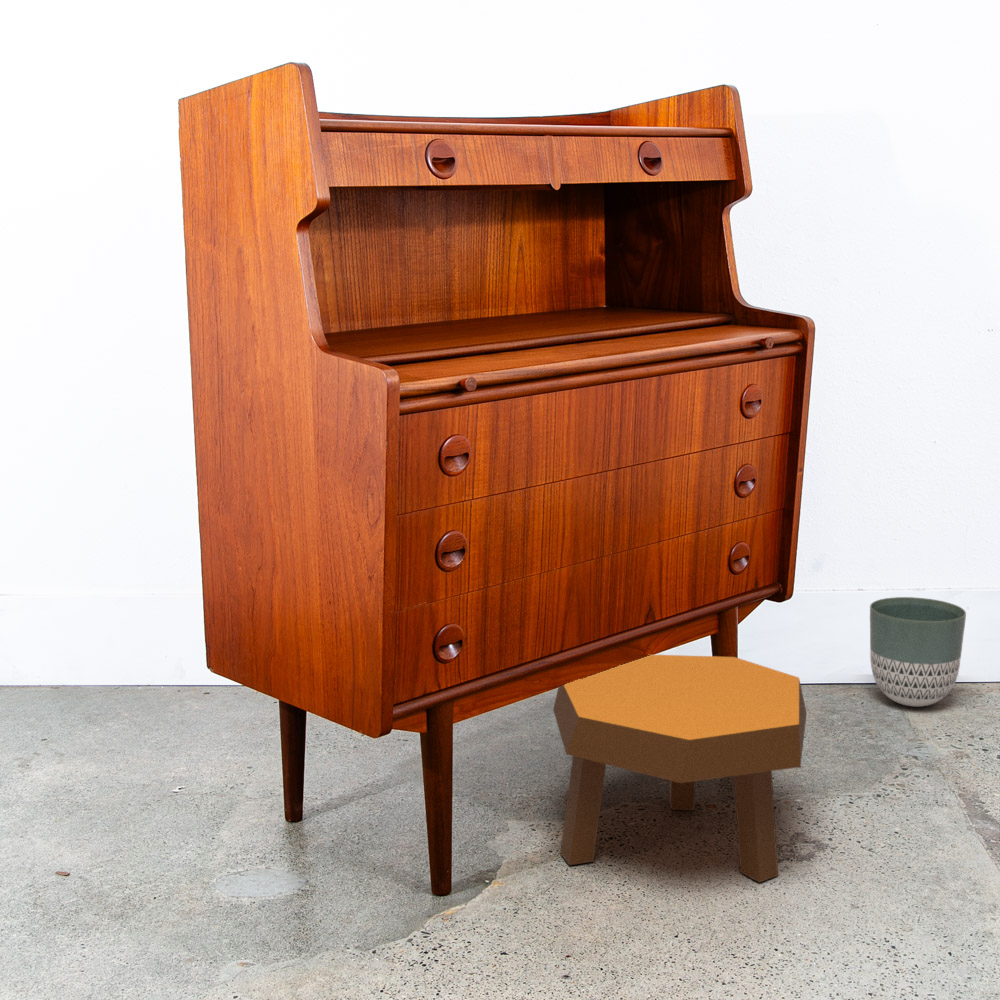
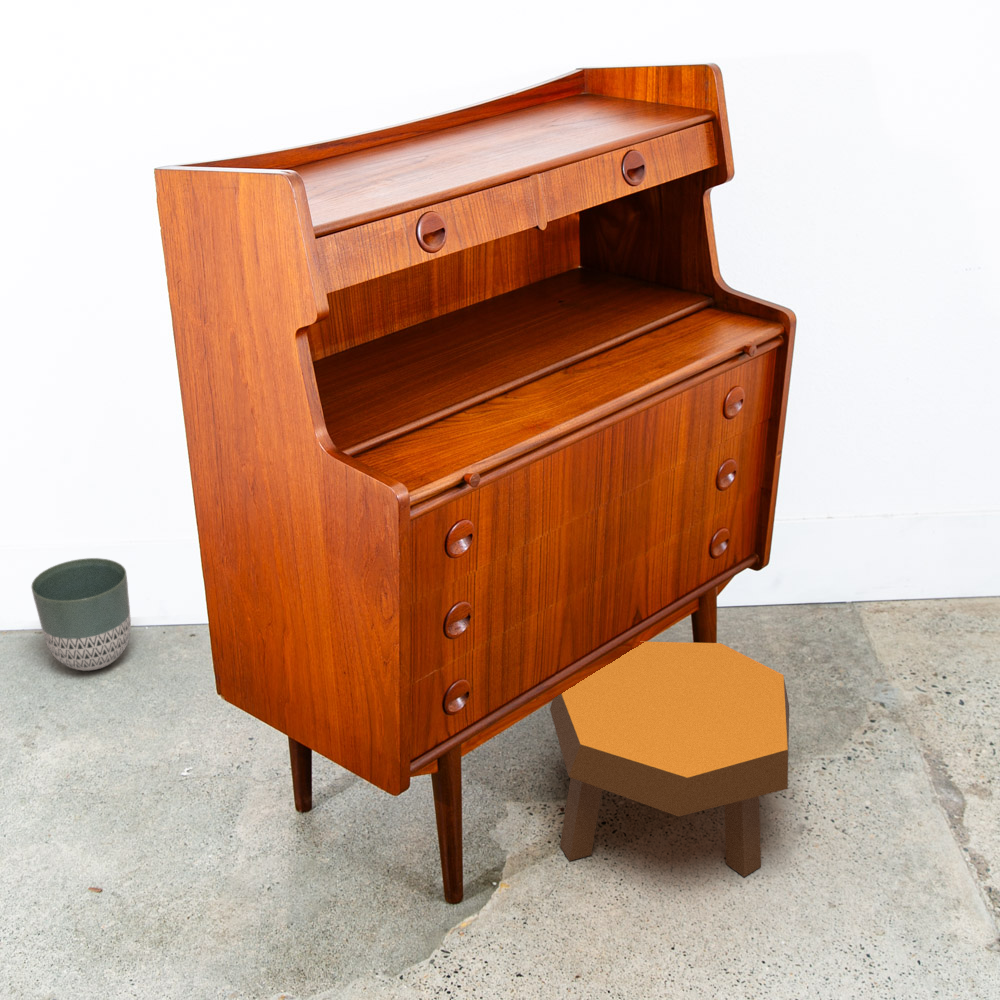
planter: present [870,597,966,707] -> present [32,558,131,671]

